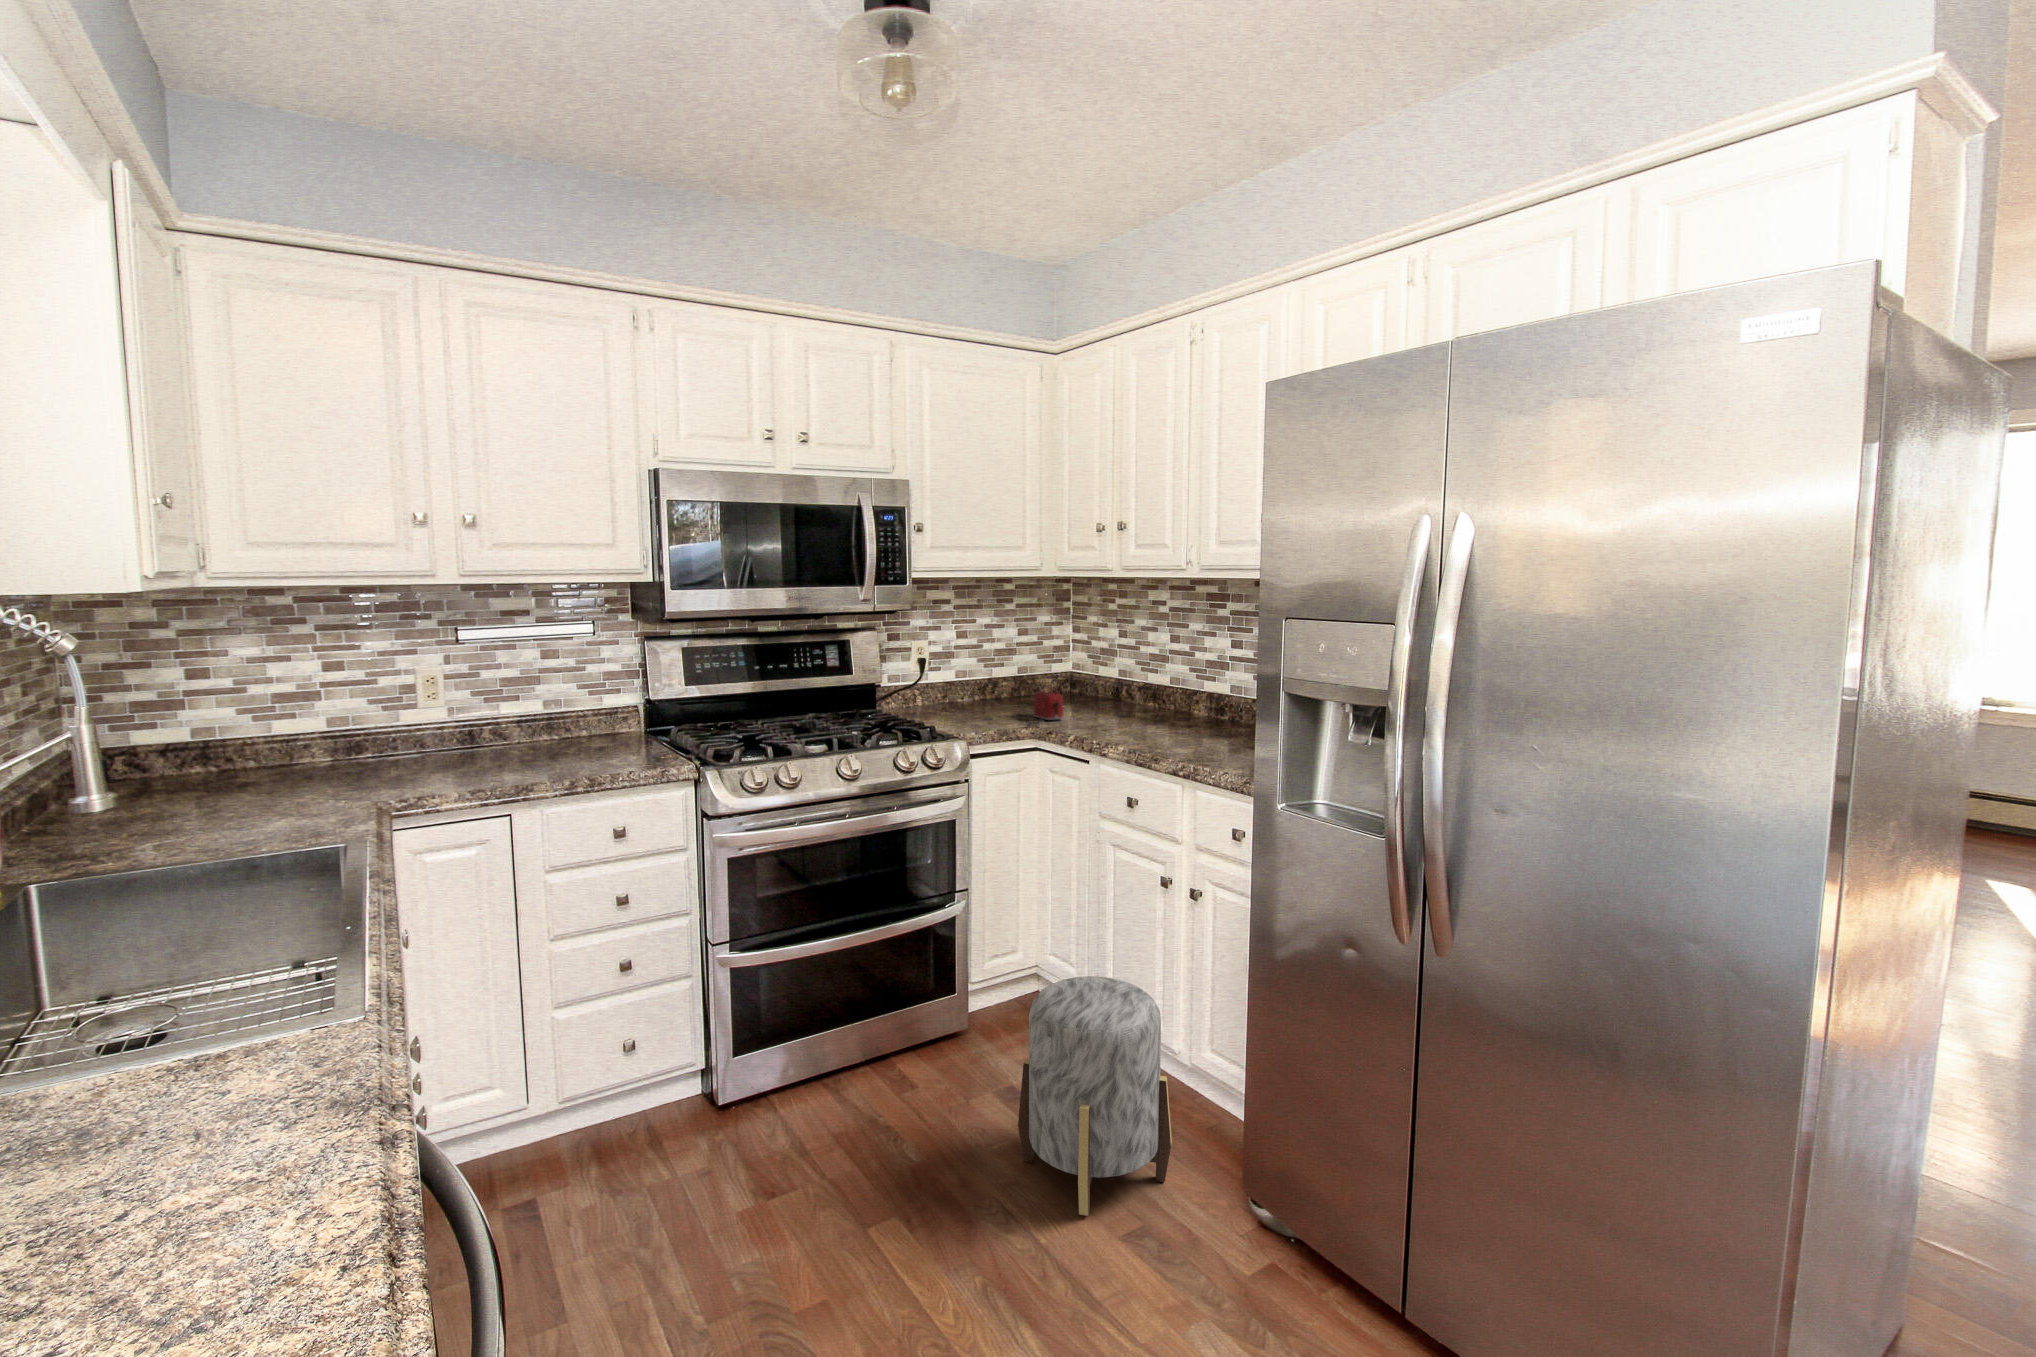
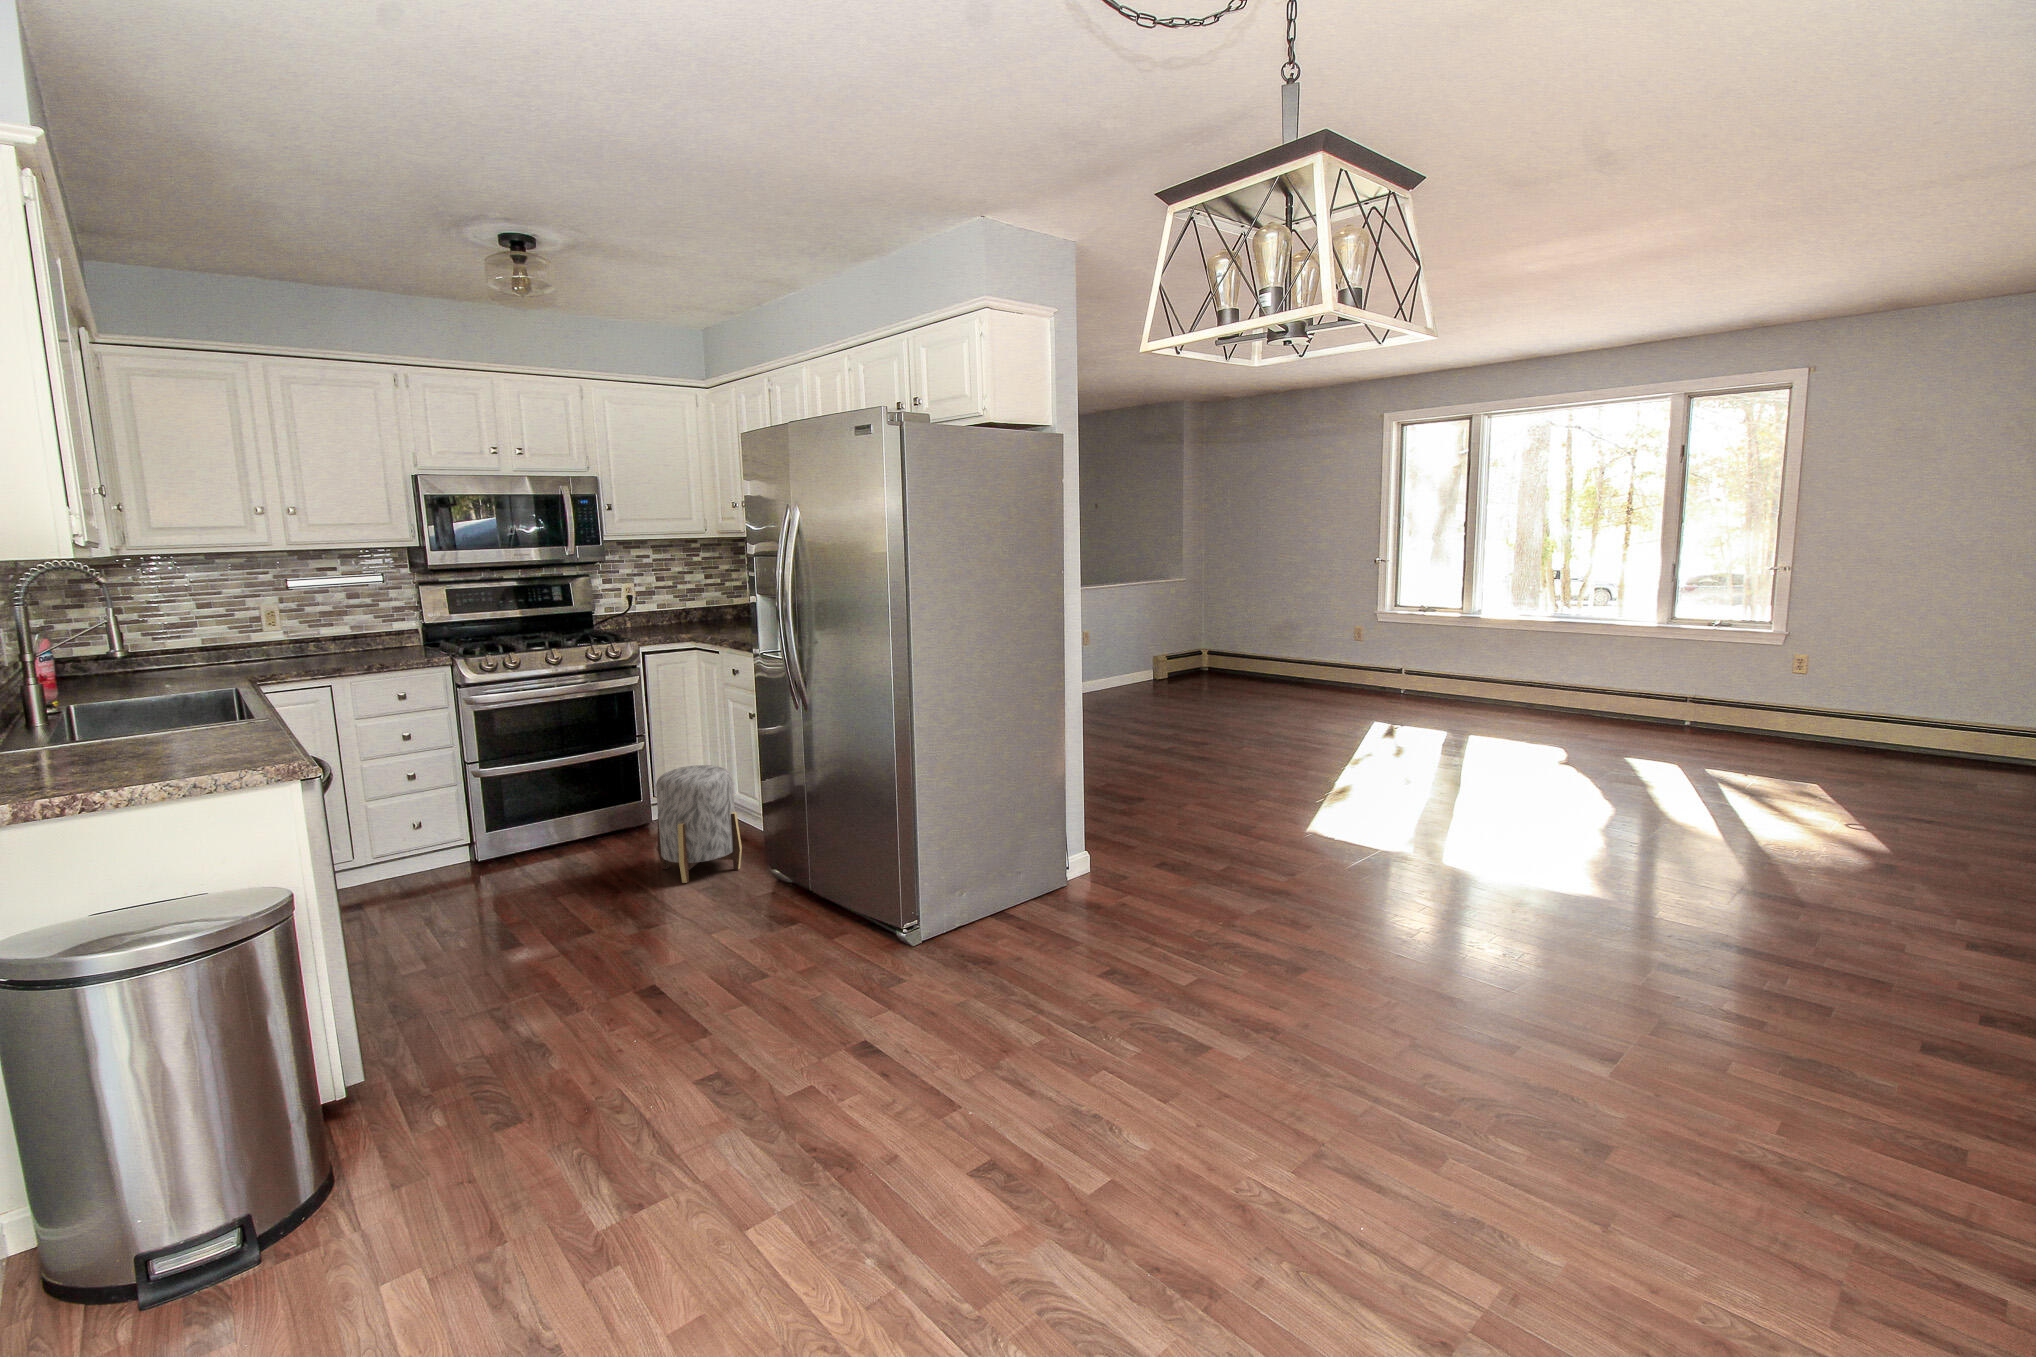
toaster: present [1015,691,1063,727] -> none [687,613,720,635]

